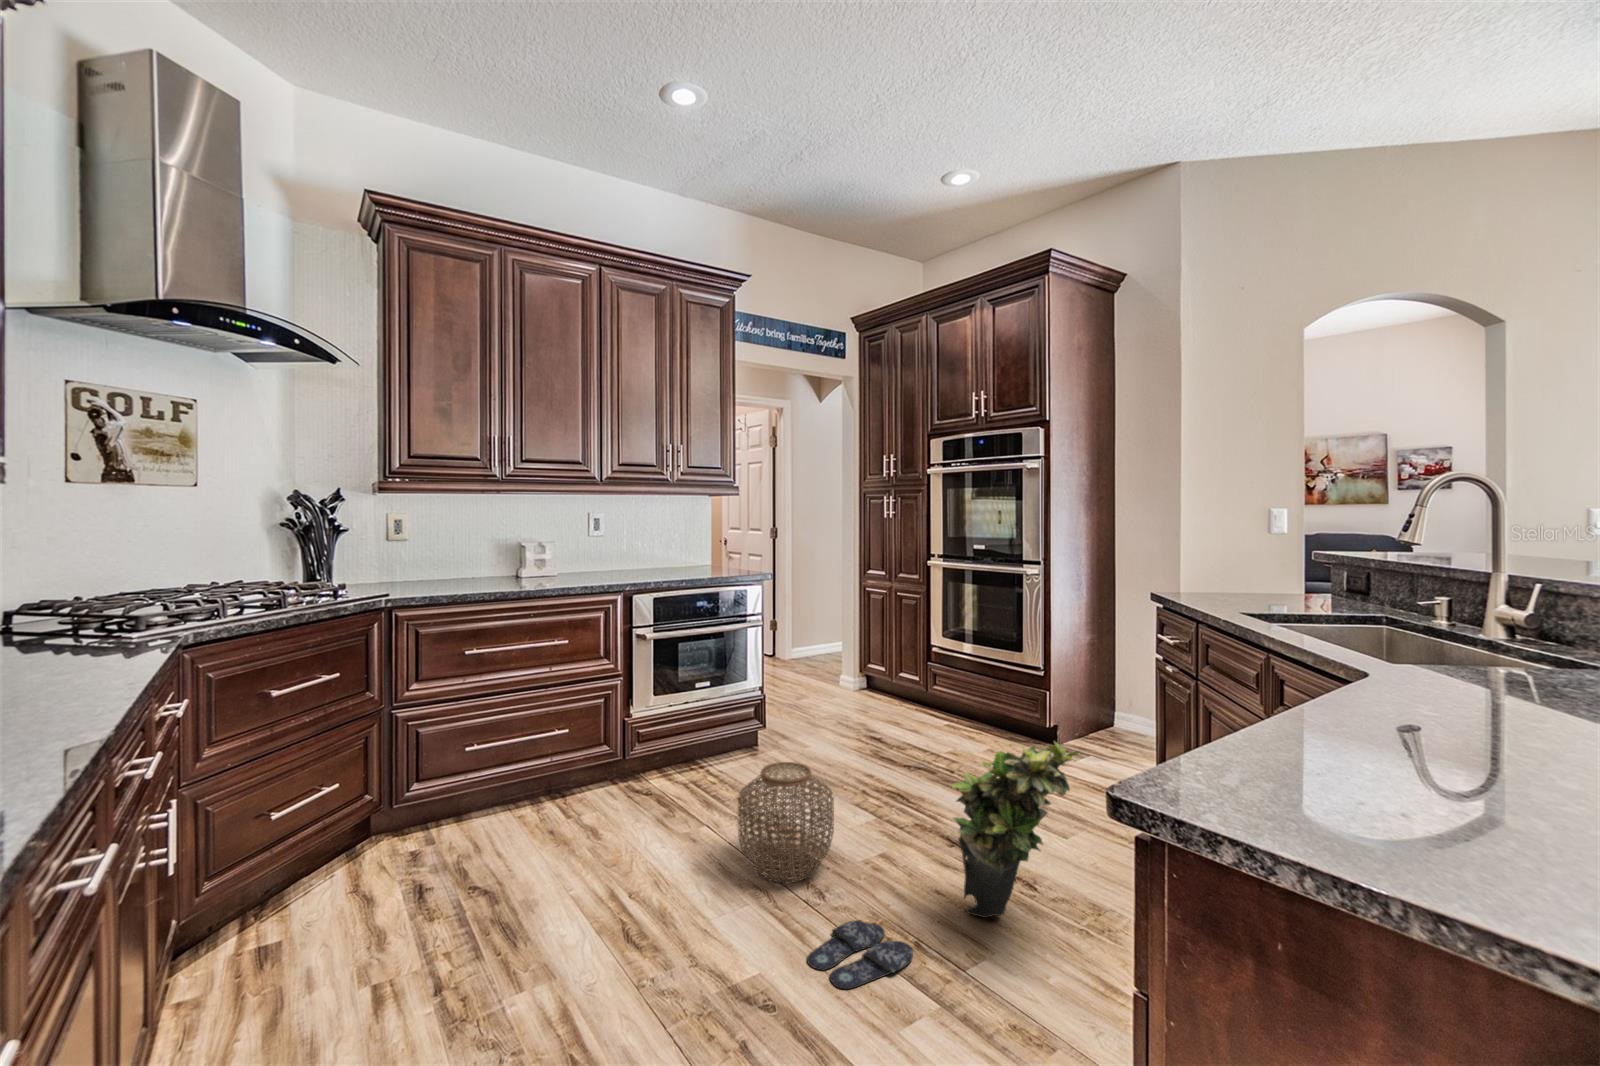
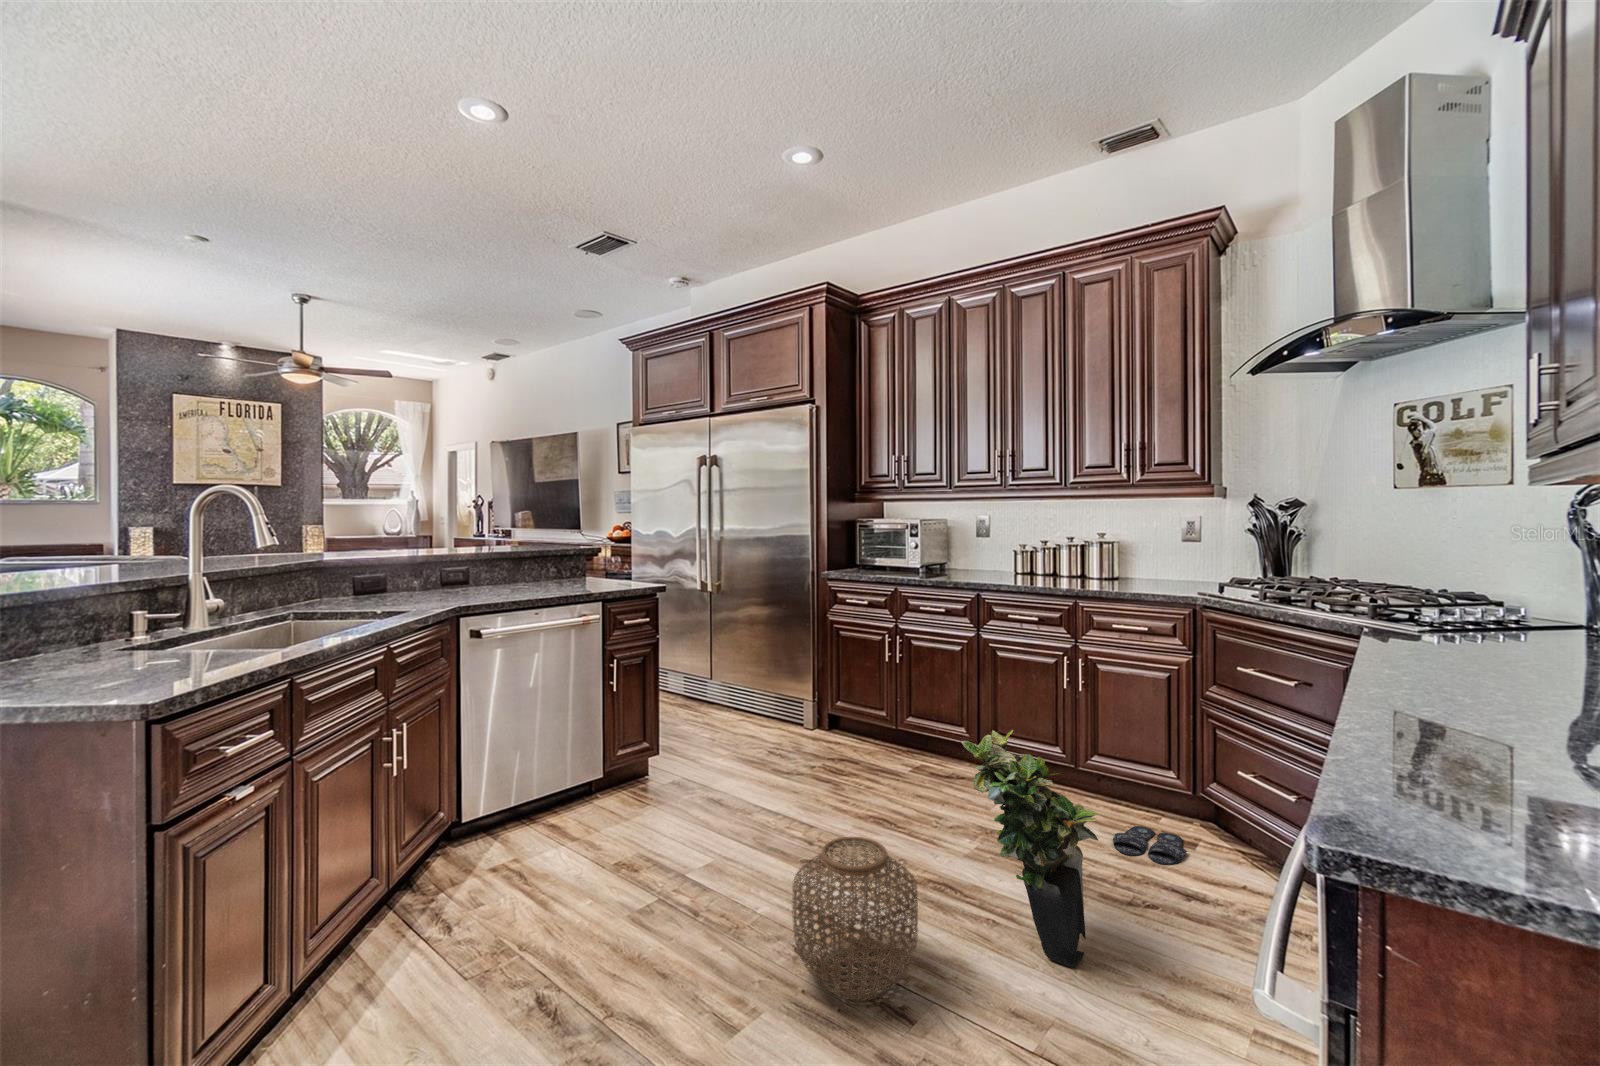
potted plant: present [952,742,1080,918] -> present [962,730,1098,968]
slippers: present [807,920,913,990] -> present [1113,826,1187,865]

